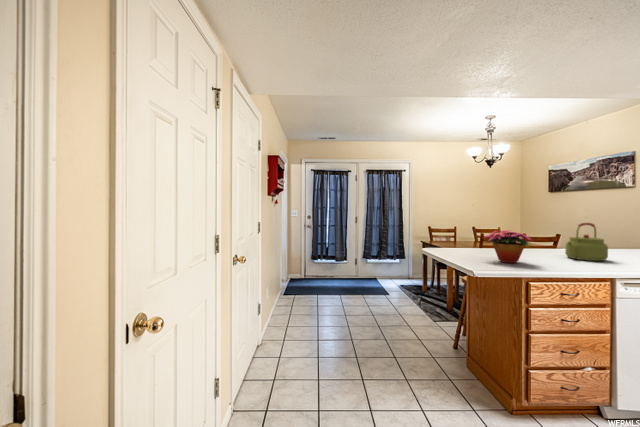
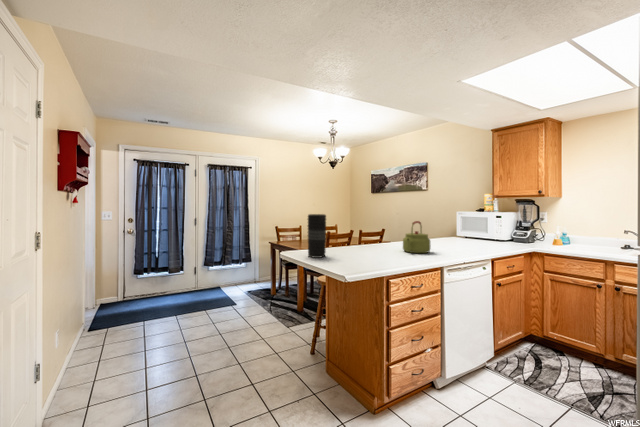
vase: none [443,213,463,254] -> present [308,214,326,258]
flower arrangement: present [486,230,530,263] -> none [347,230,395,263]

